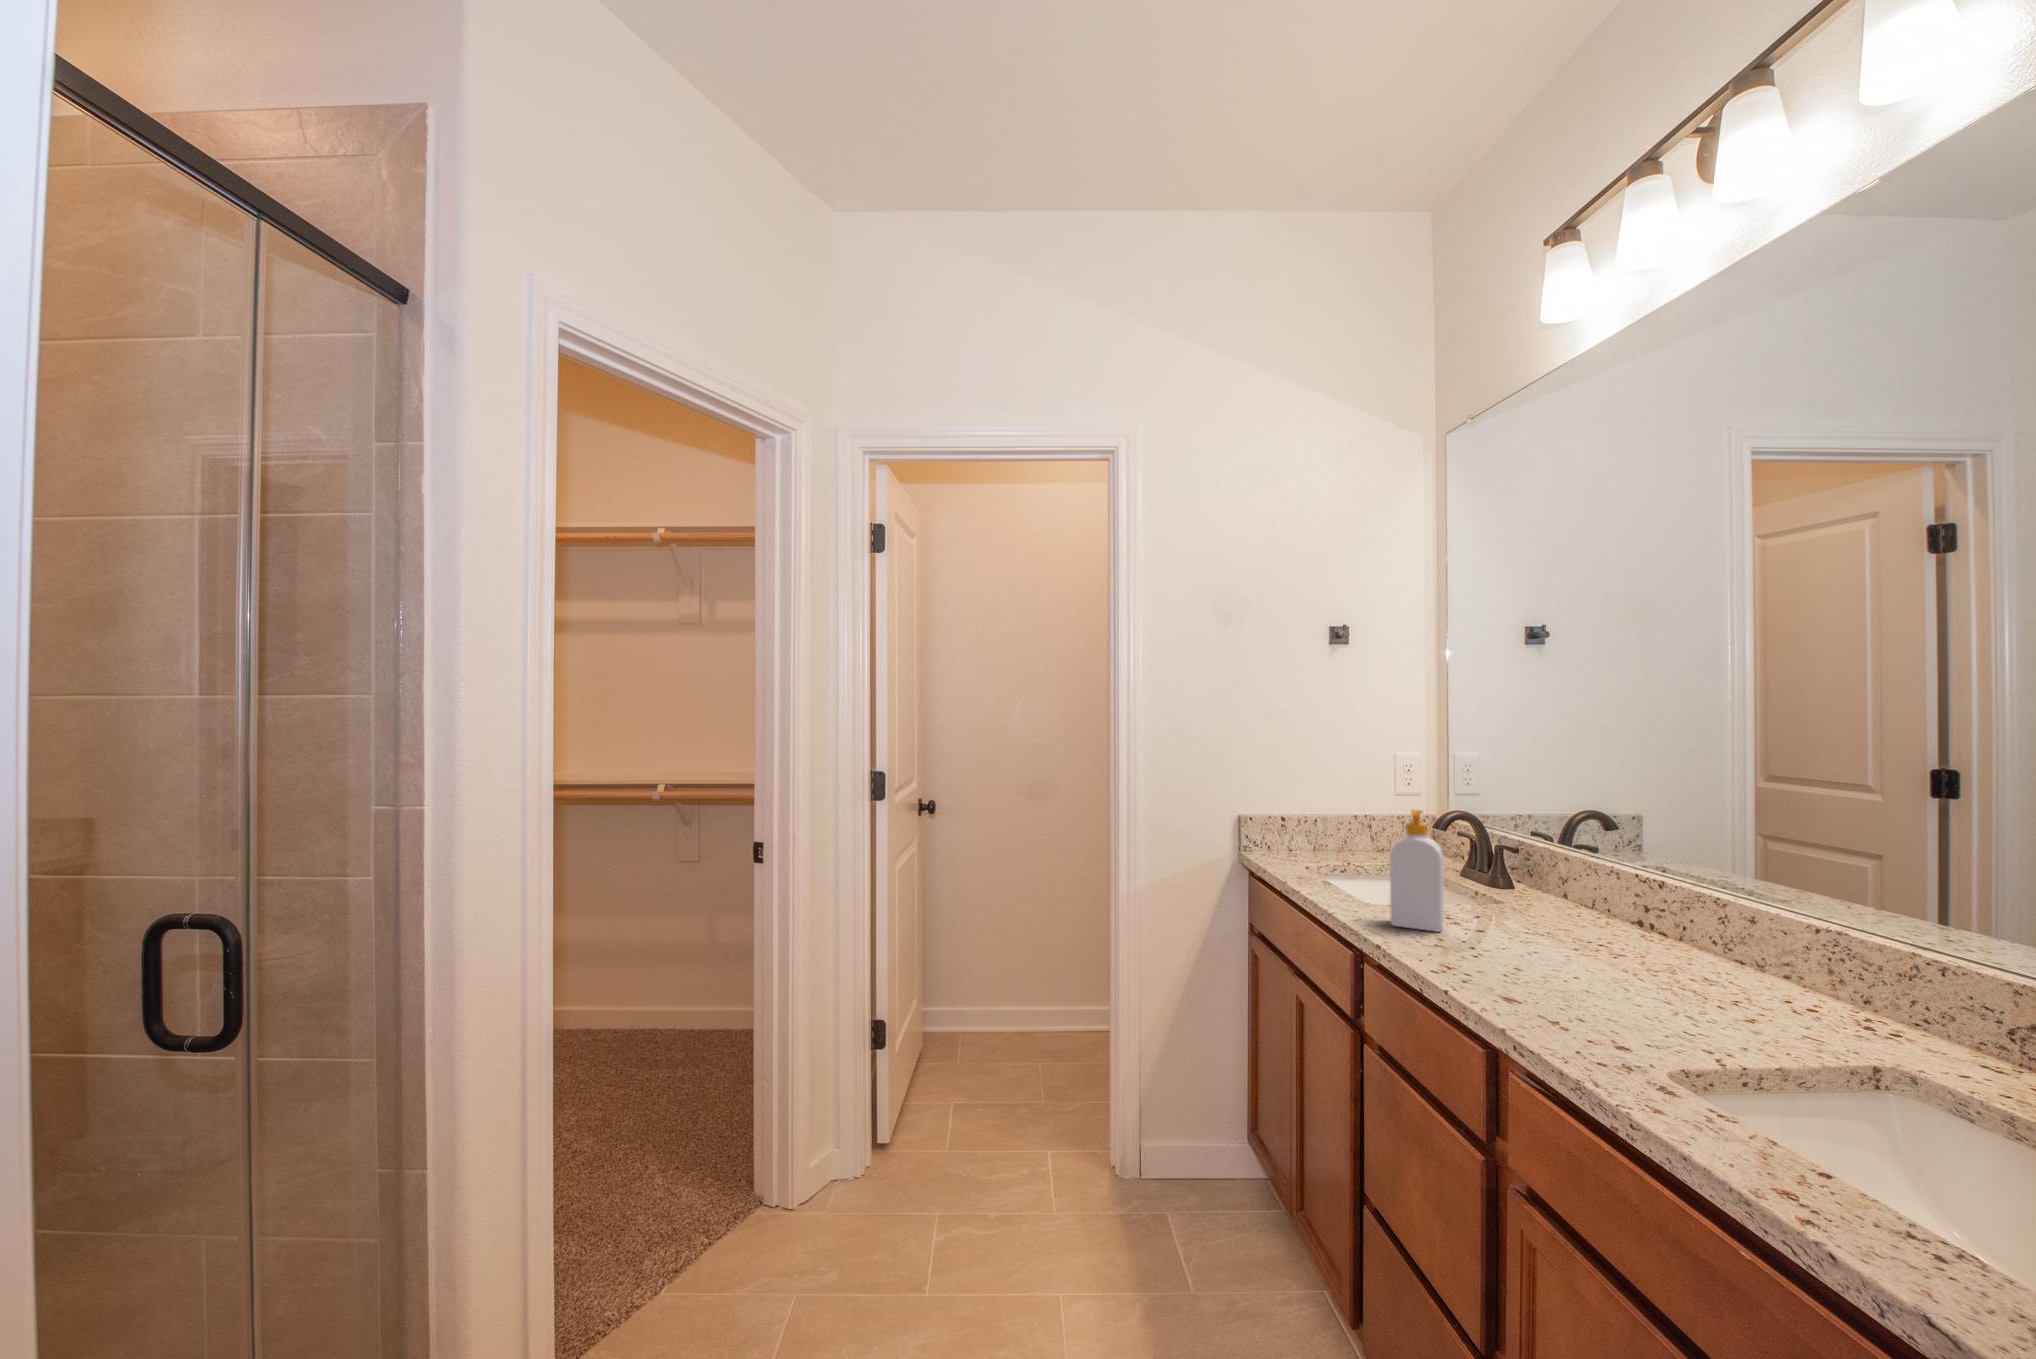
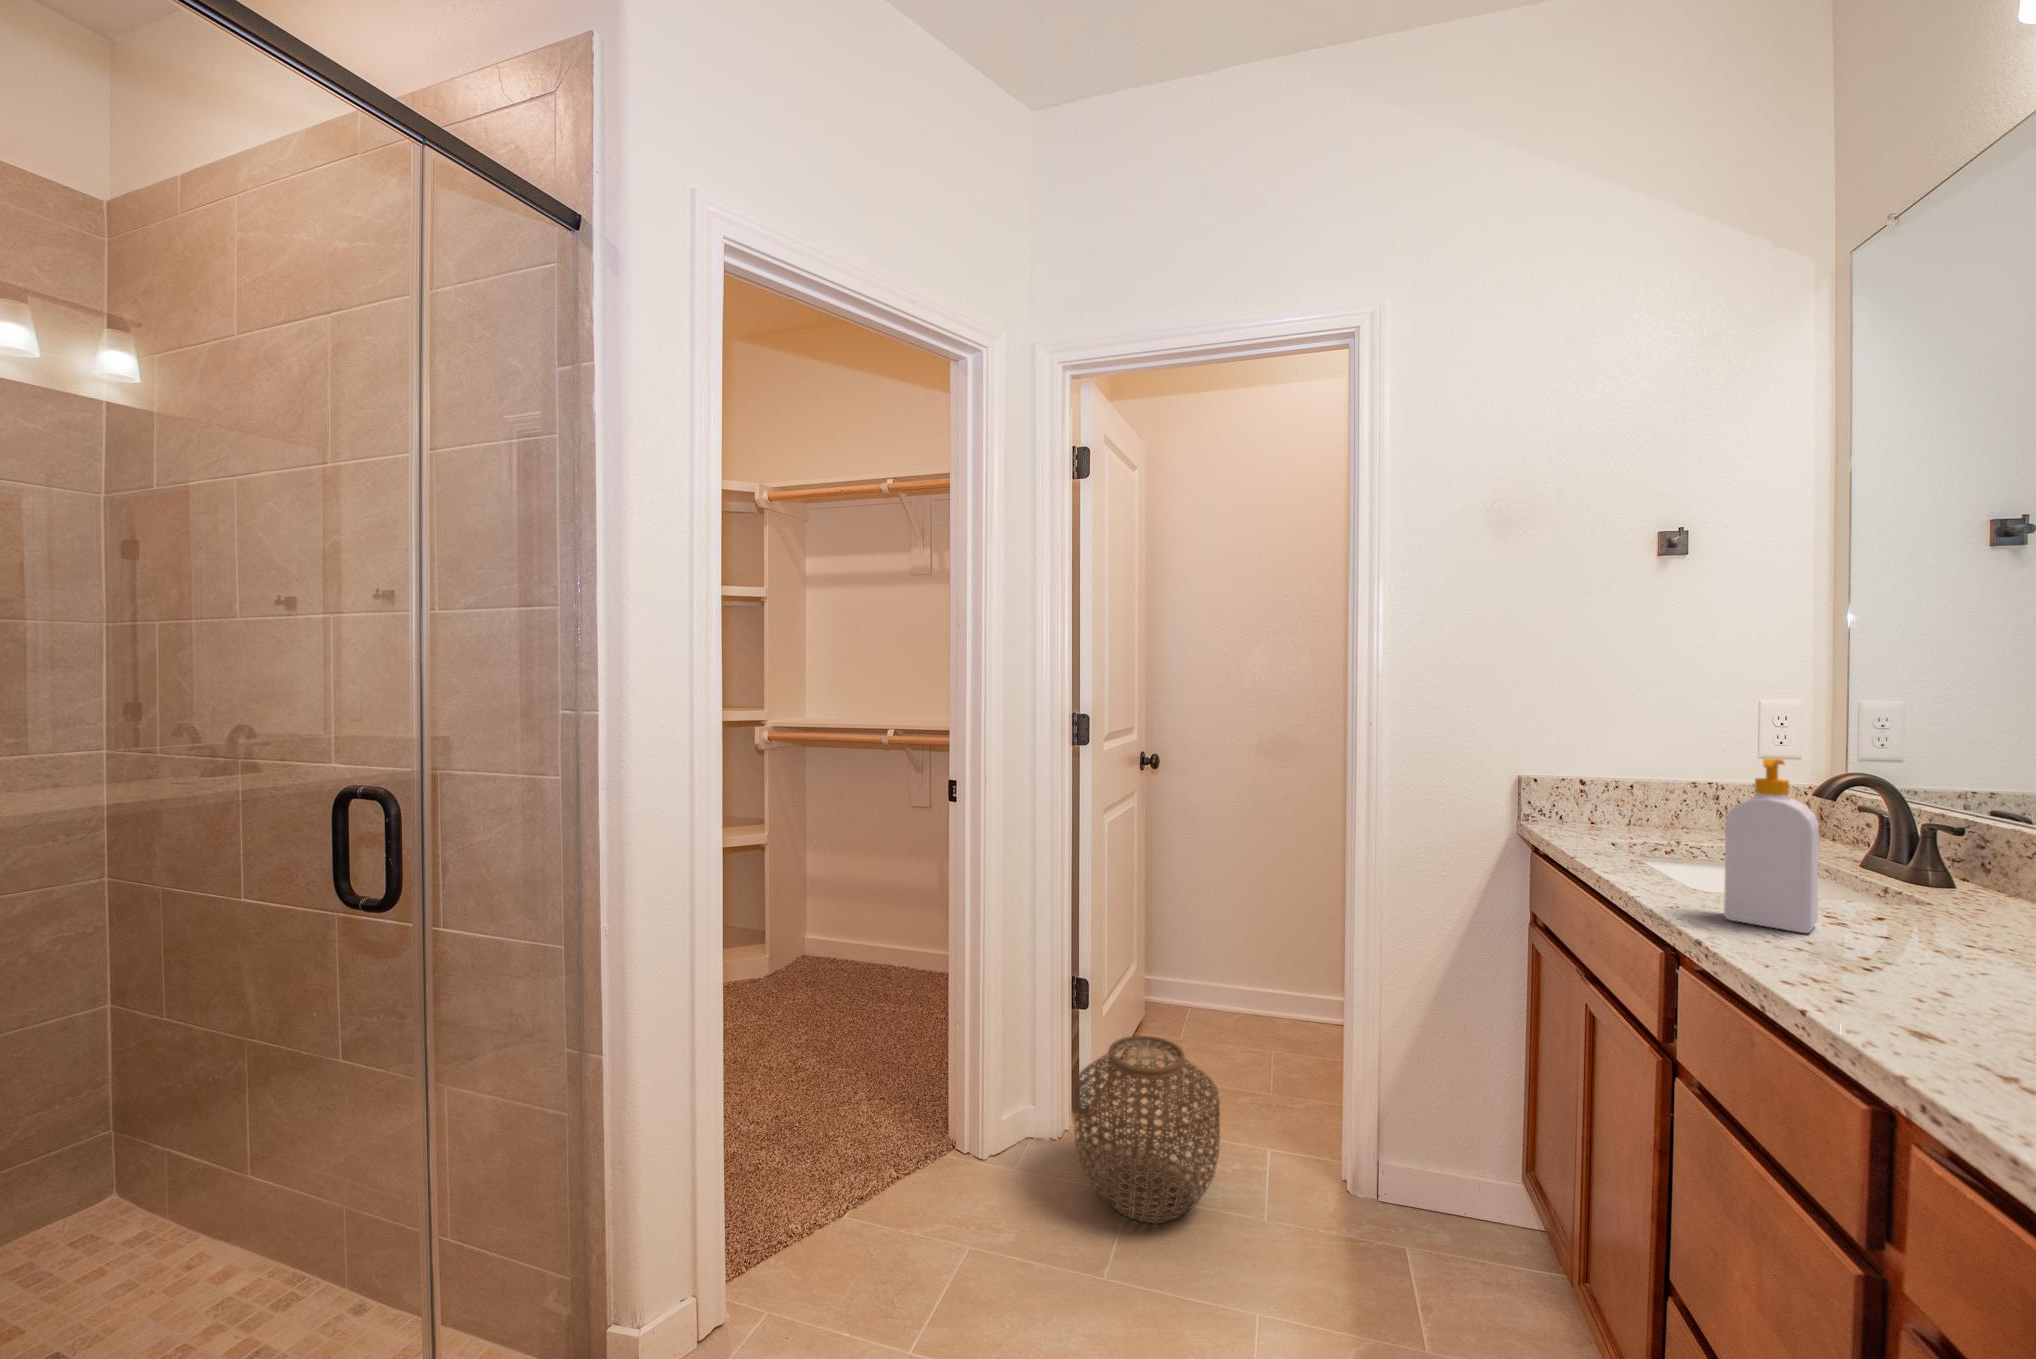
woven basket: none [888,1067,1018,1239] -> present [1075,1036,1220,1223]

